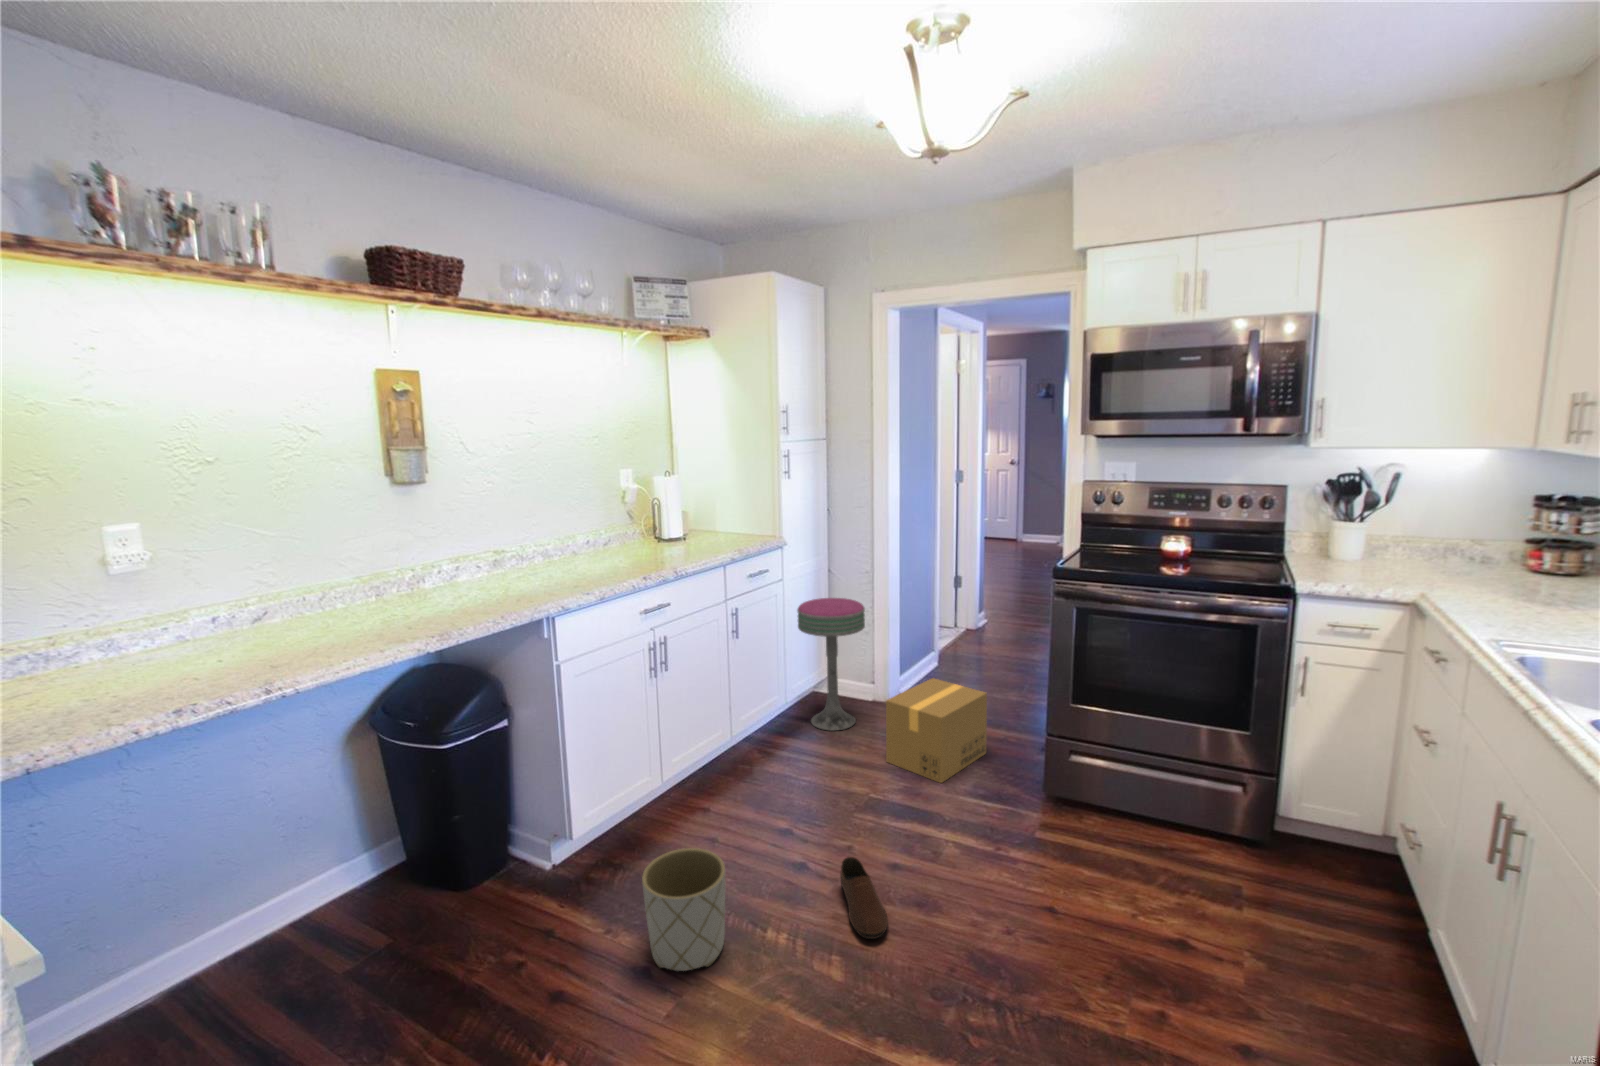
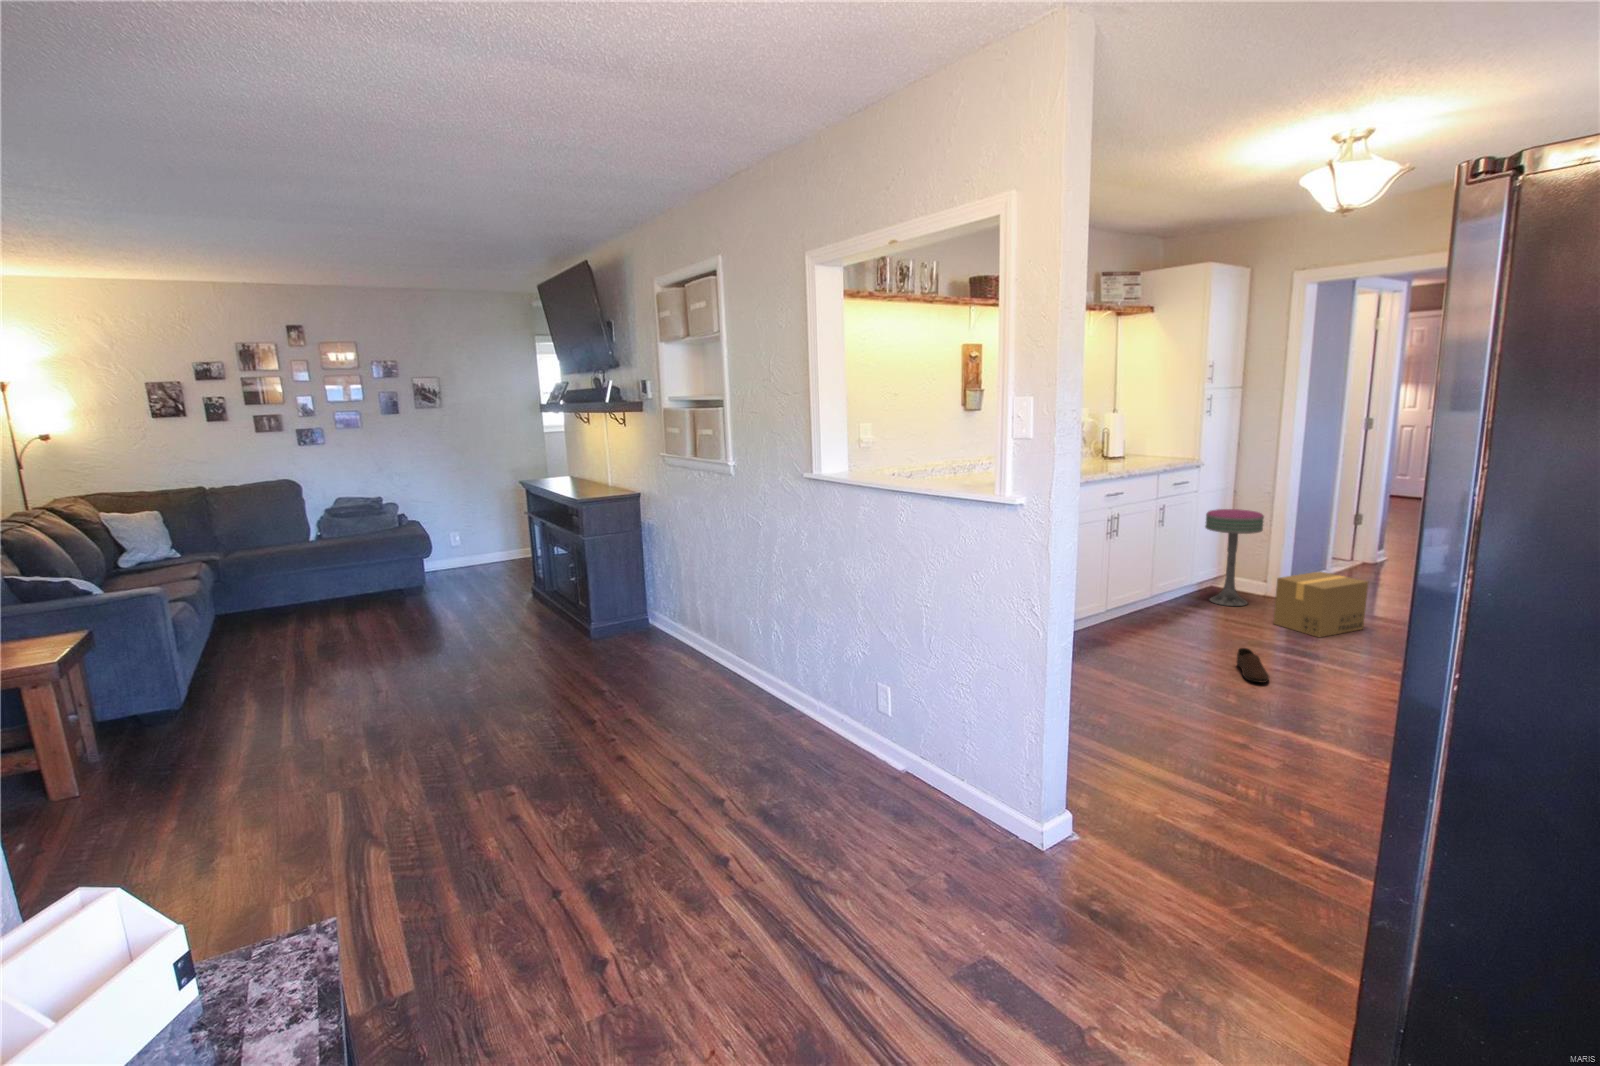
planter: present [642,848,725,971] -> none [1115,619,1166,677]

